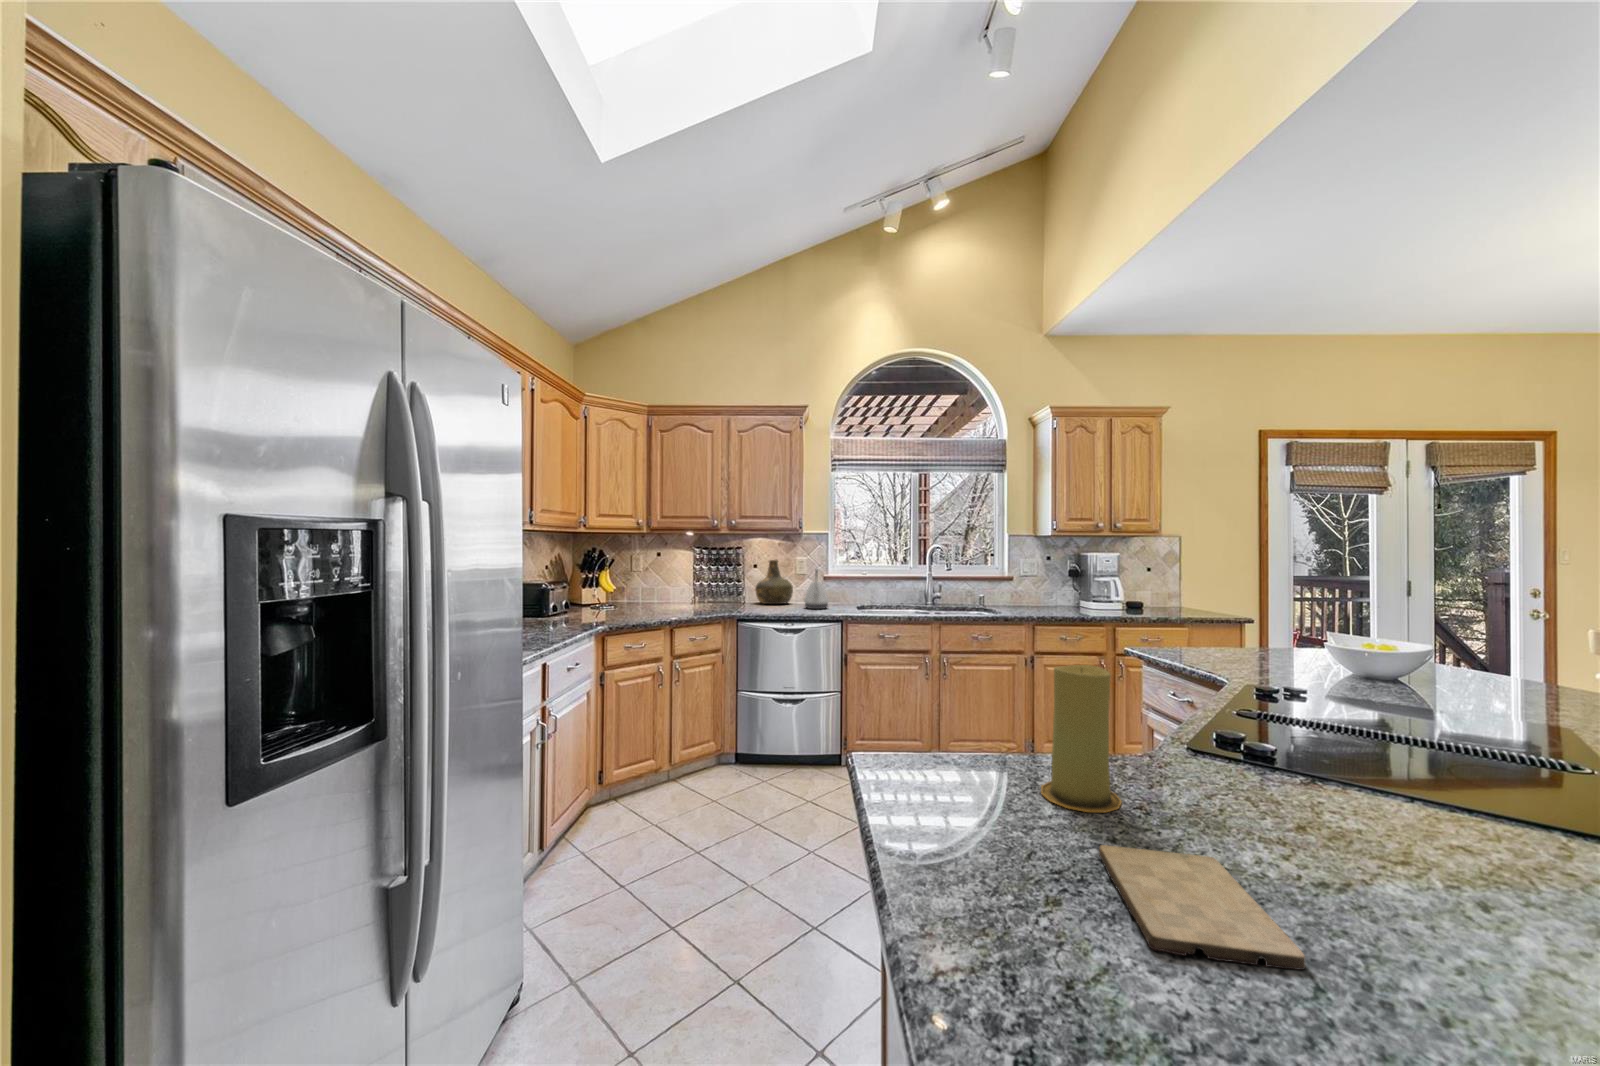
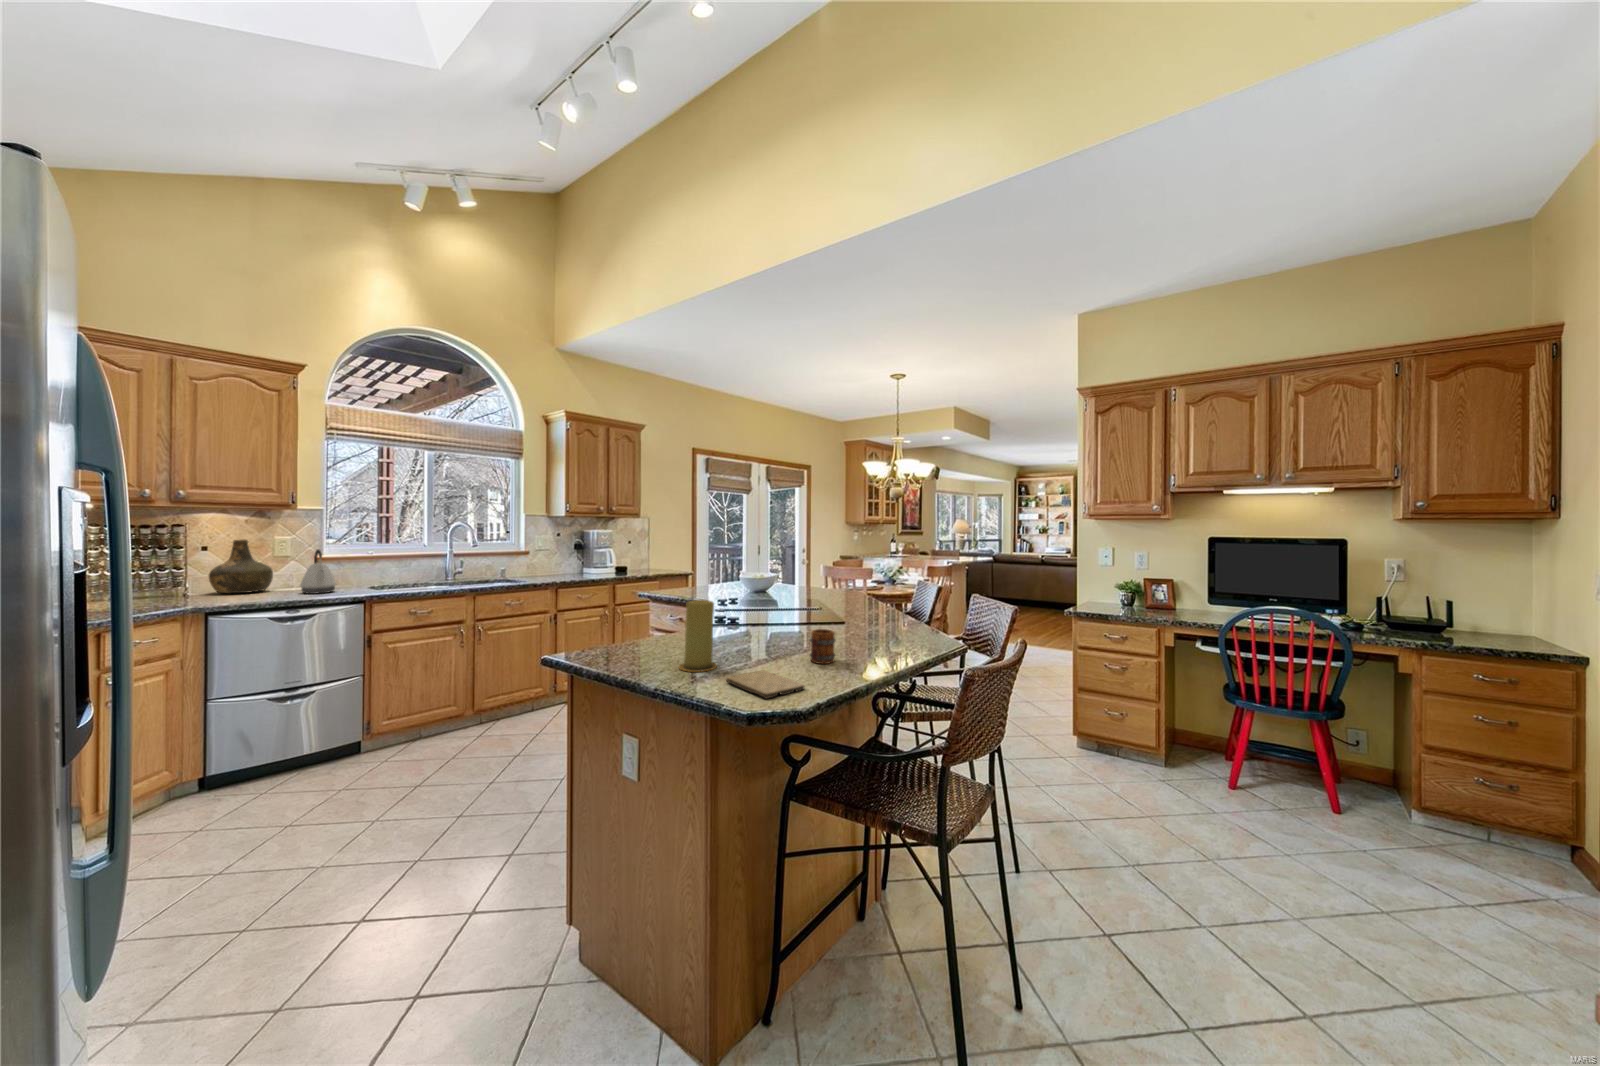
mug: none [1385,791,1498,907] -> present [809,629,836,664]

